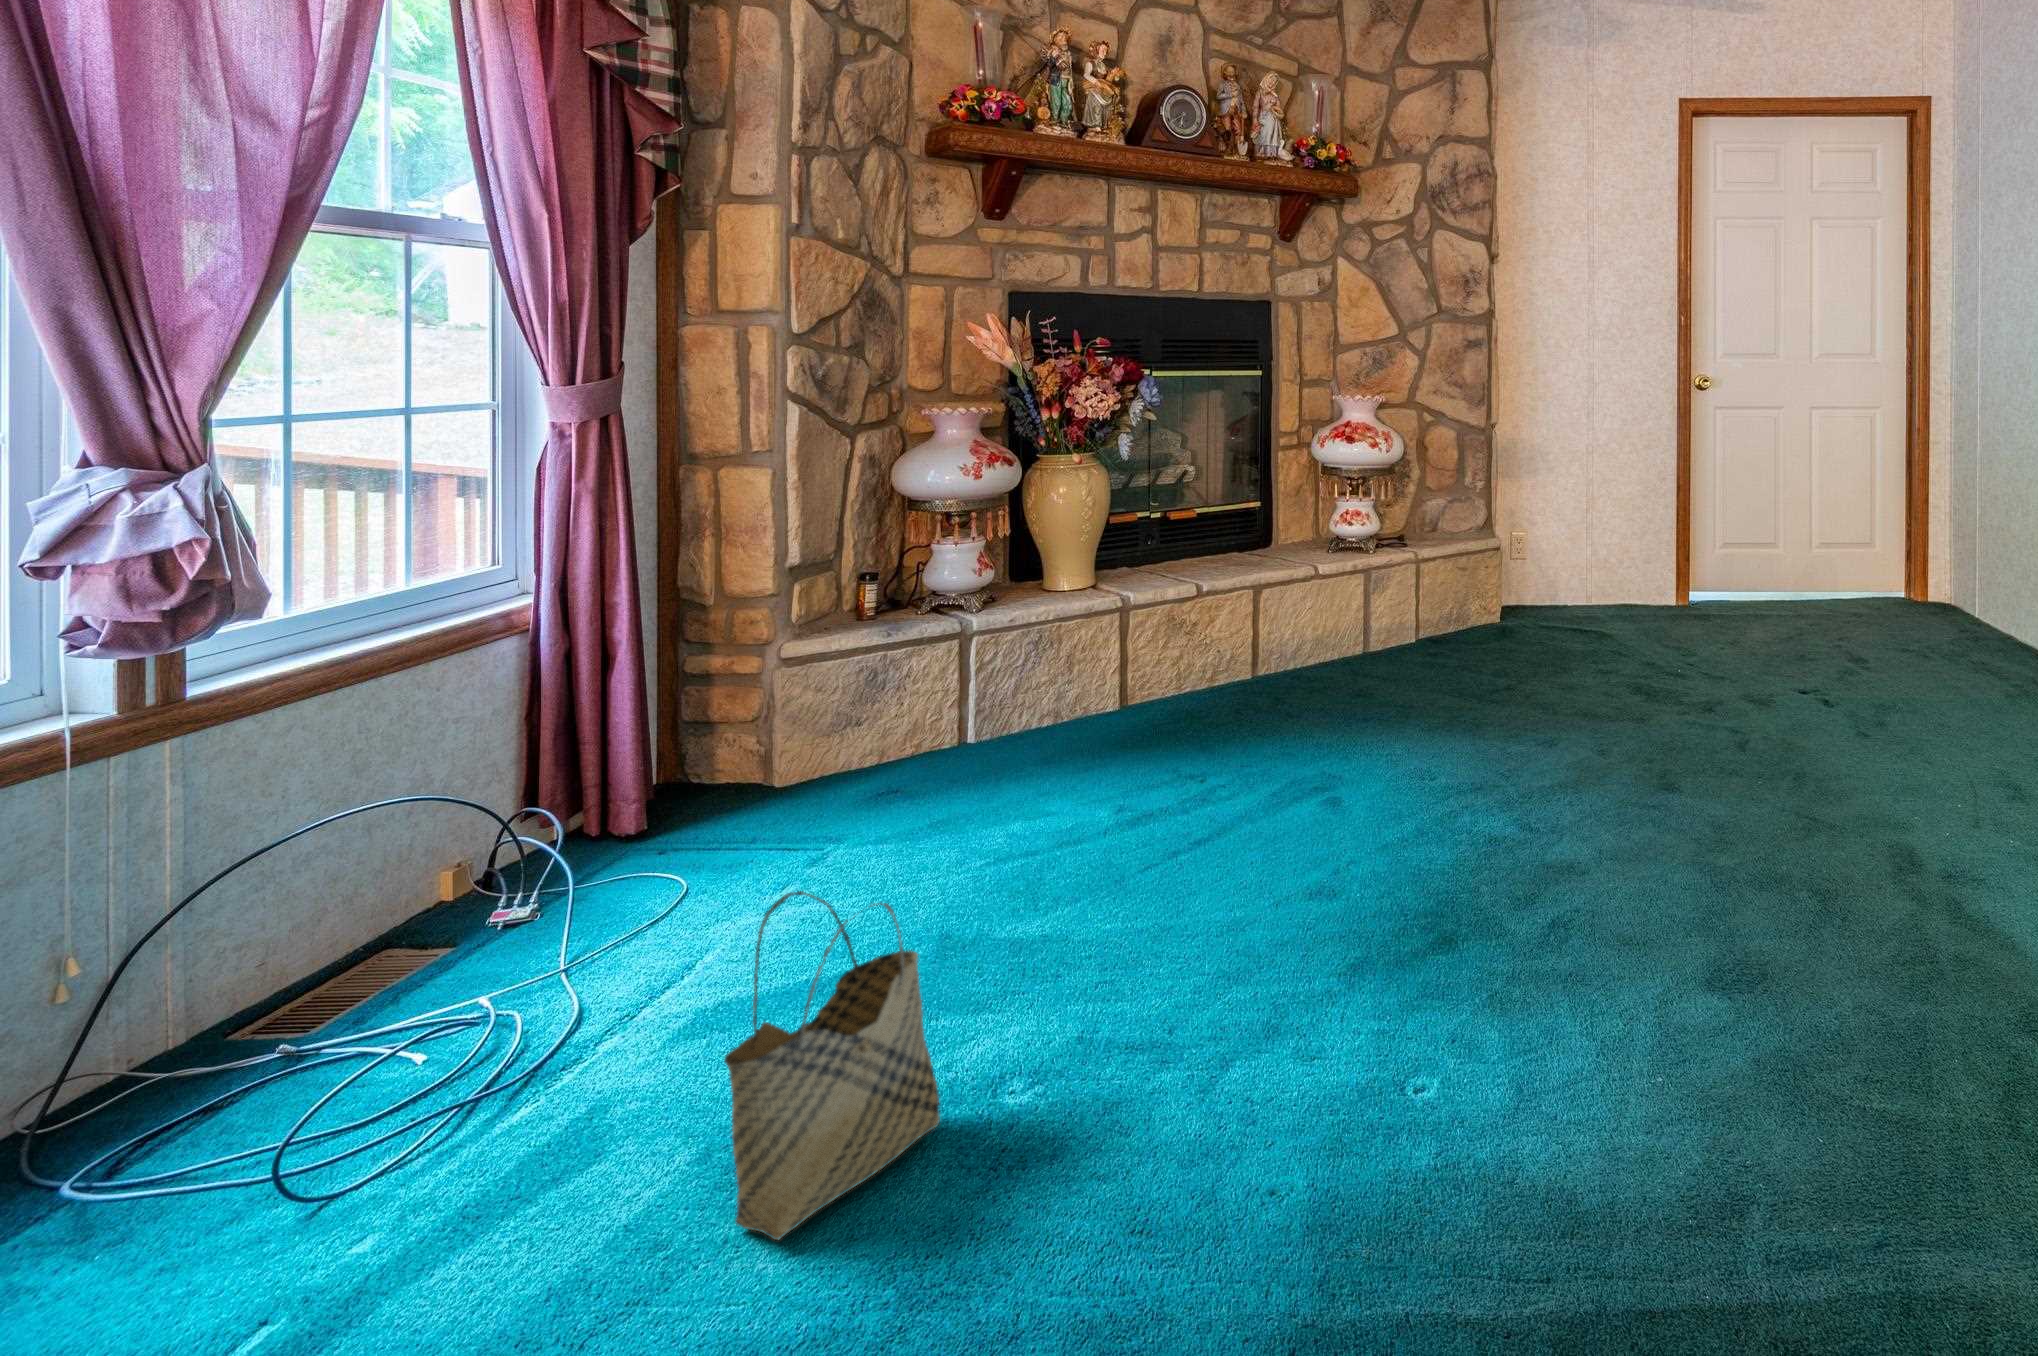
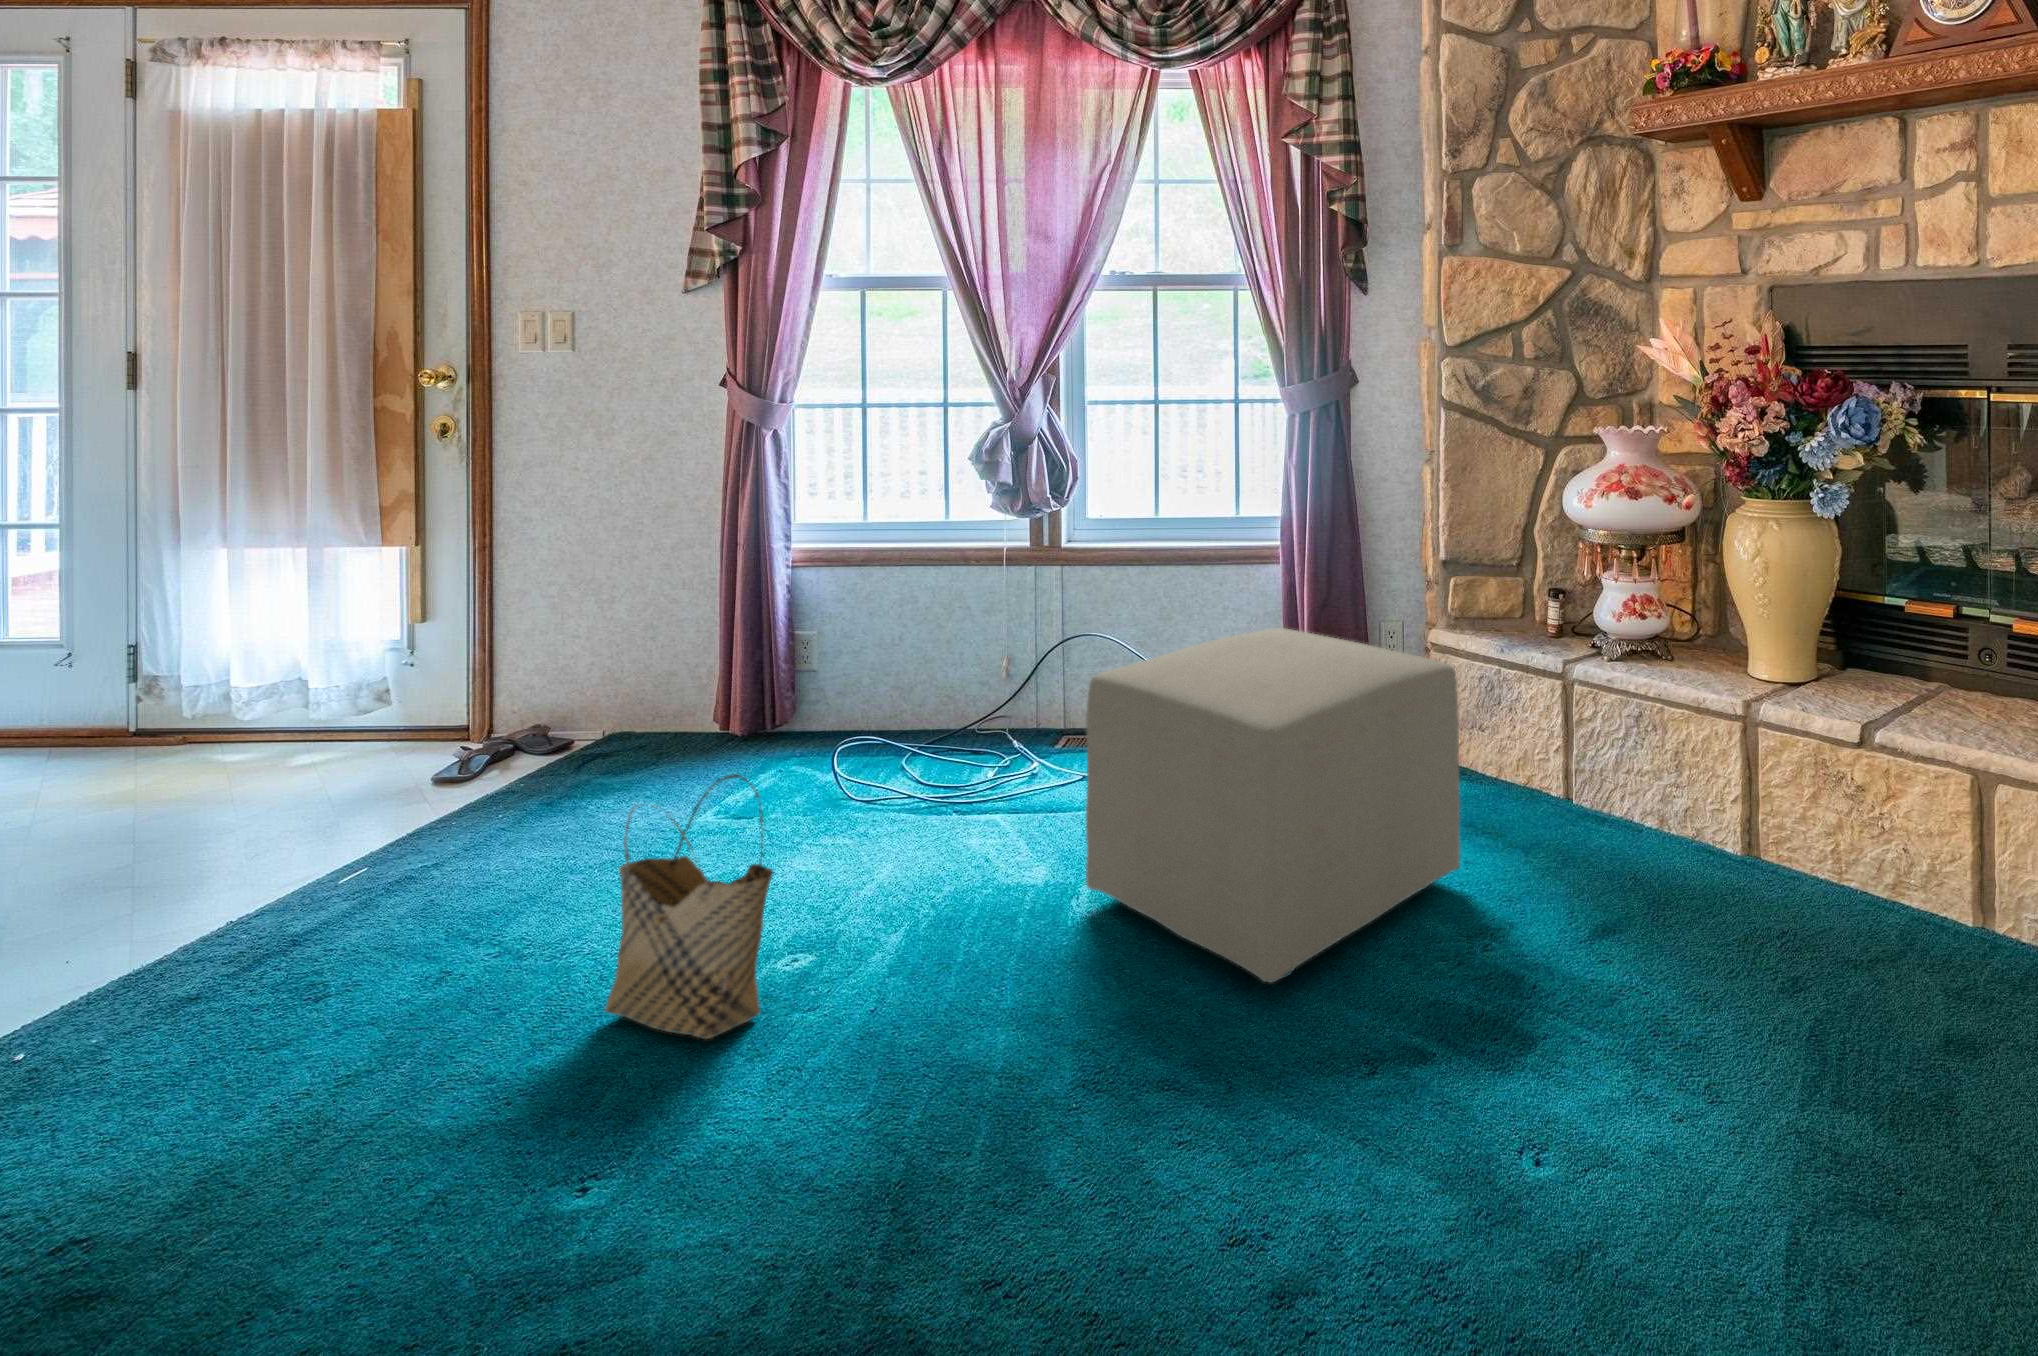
ottoman: none [796,608,1147,927] -> present [1086,628,1460,982]

